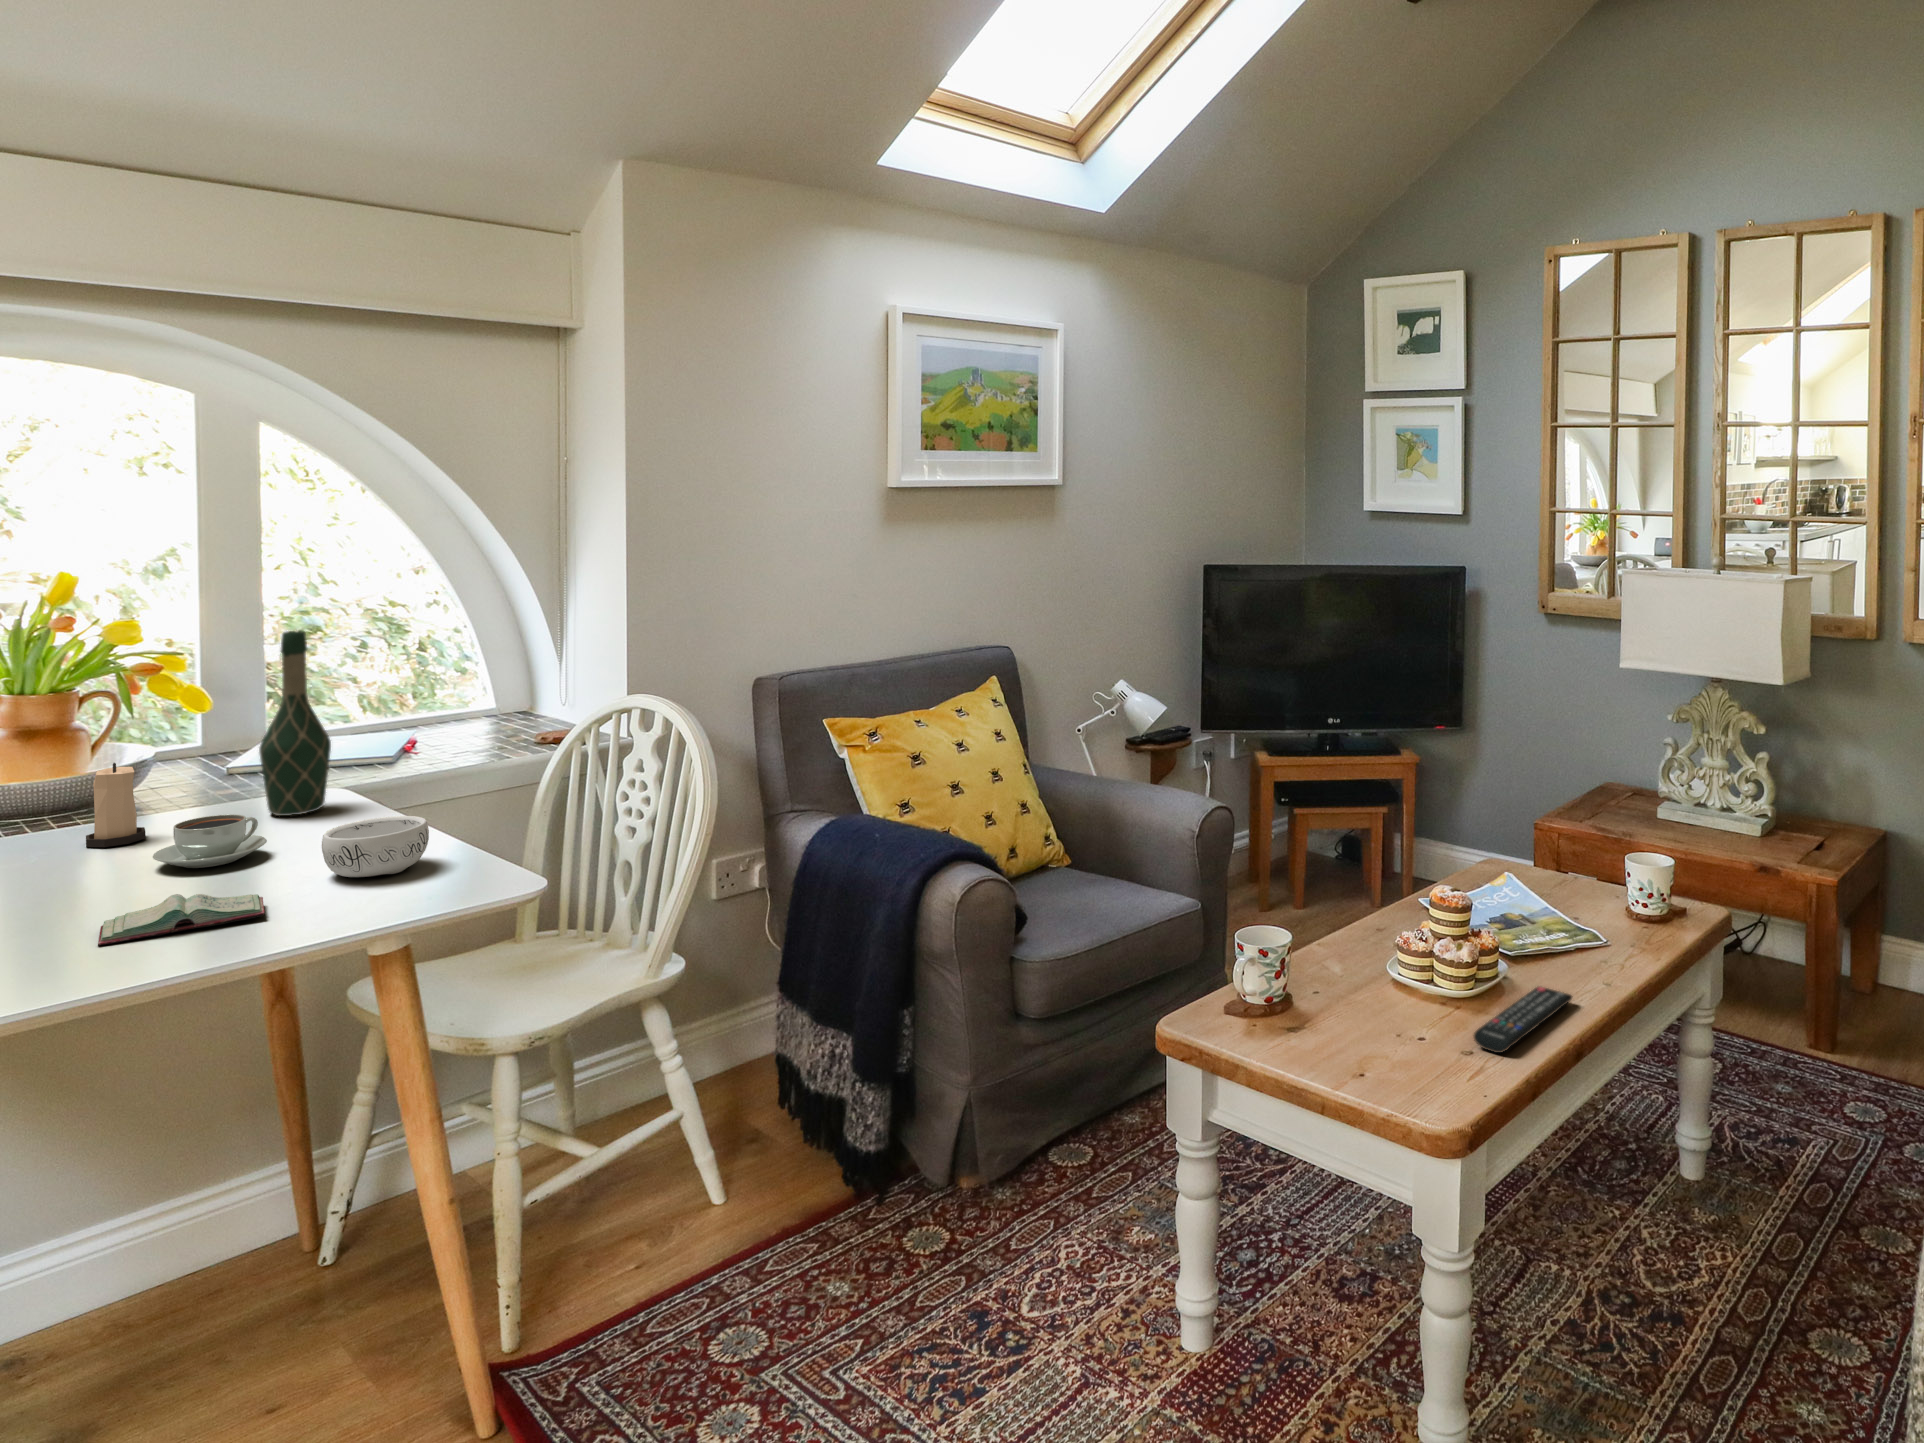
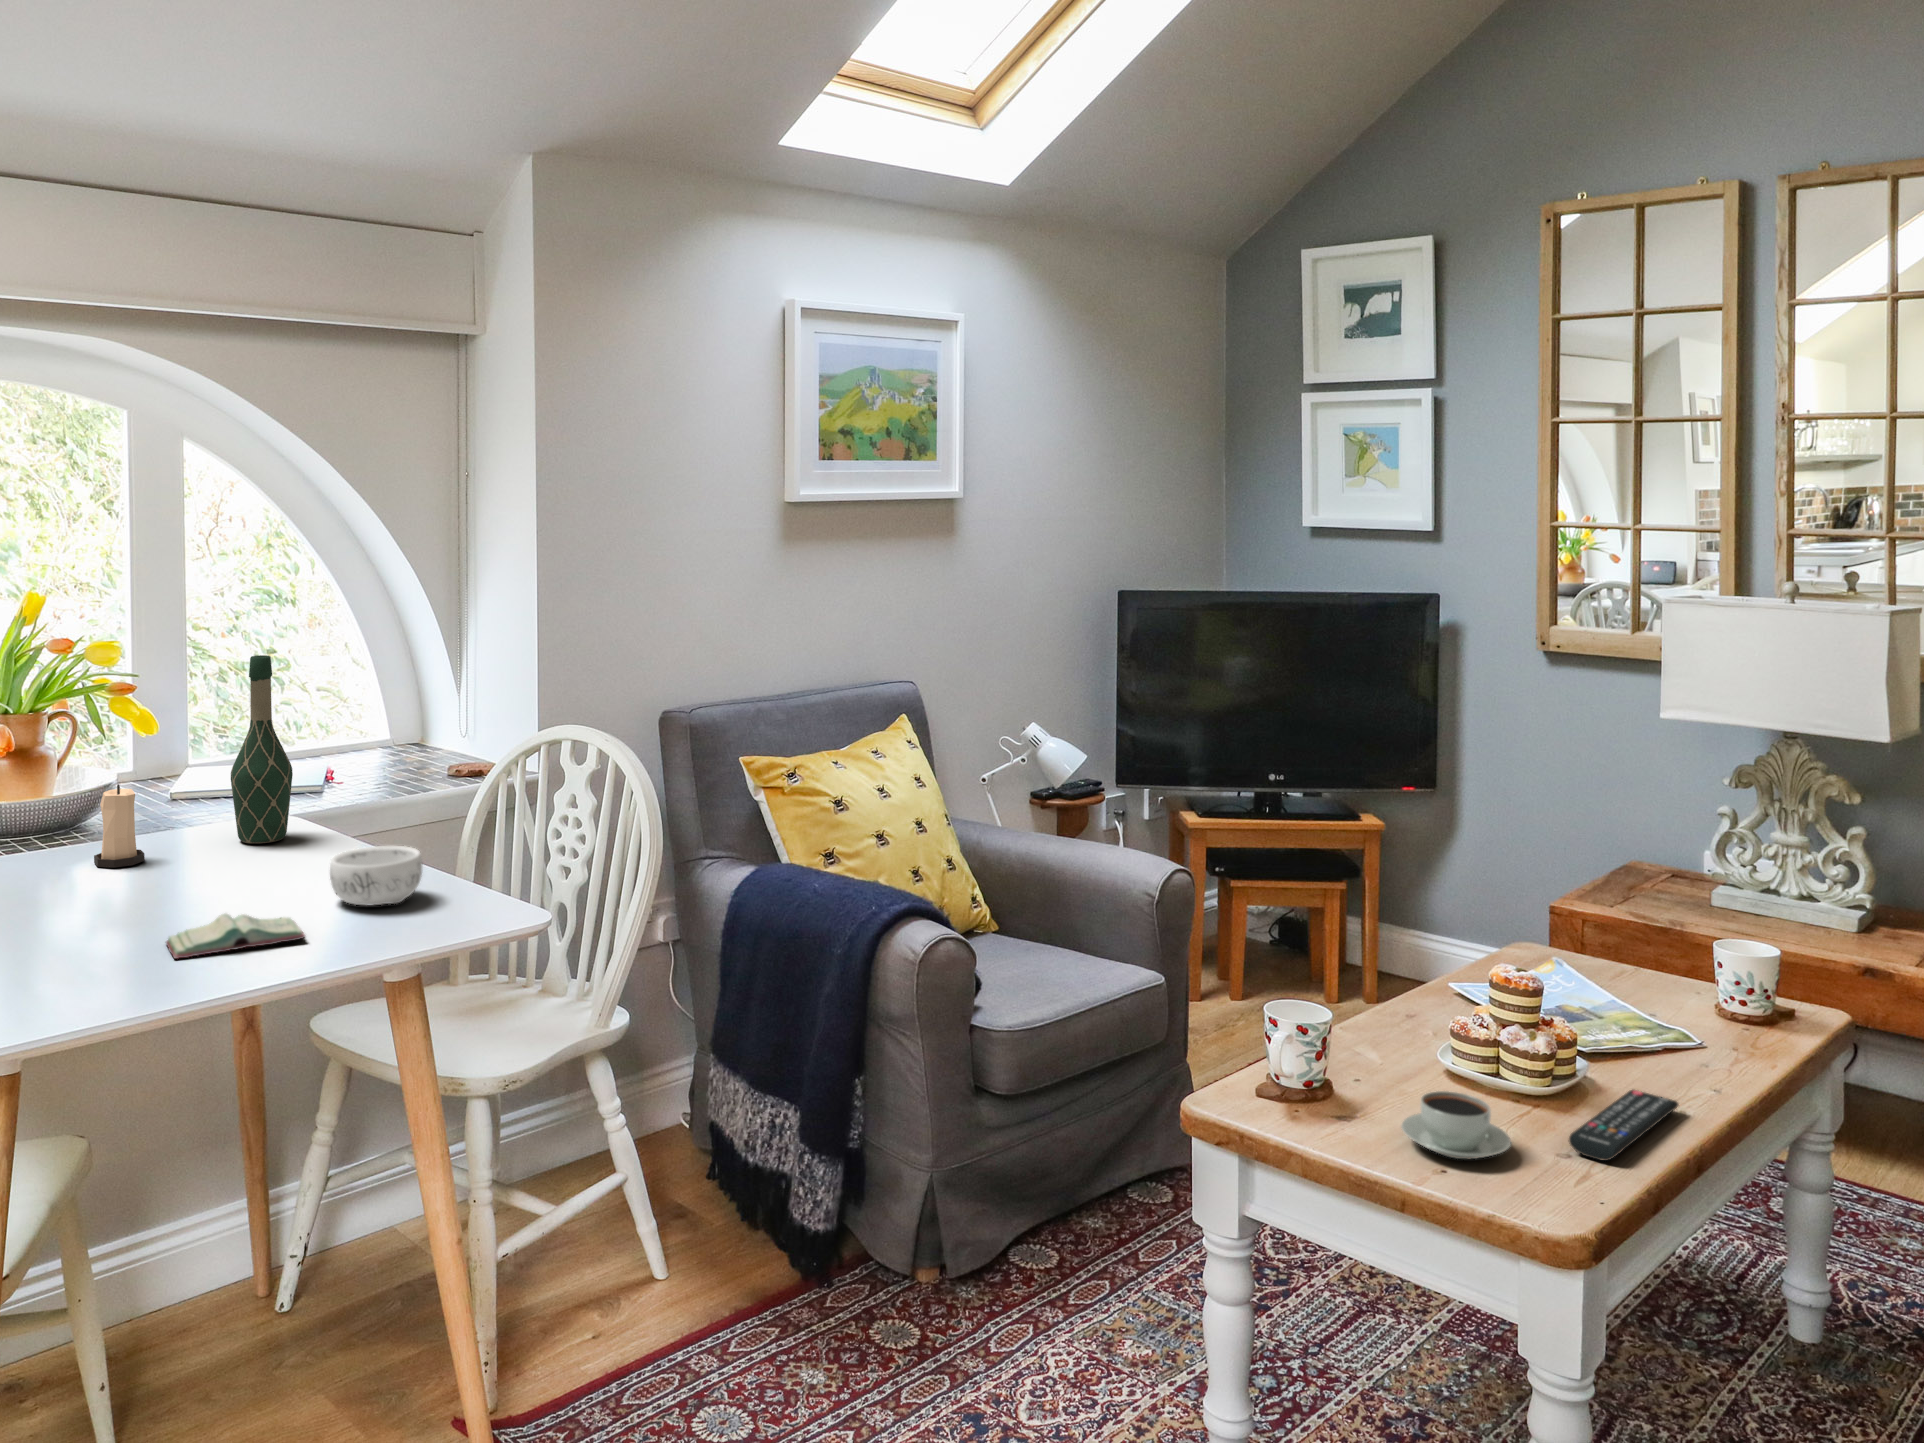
coffee cup: present [153,814,267,868] -> present [1401,1091,1511,1159]

